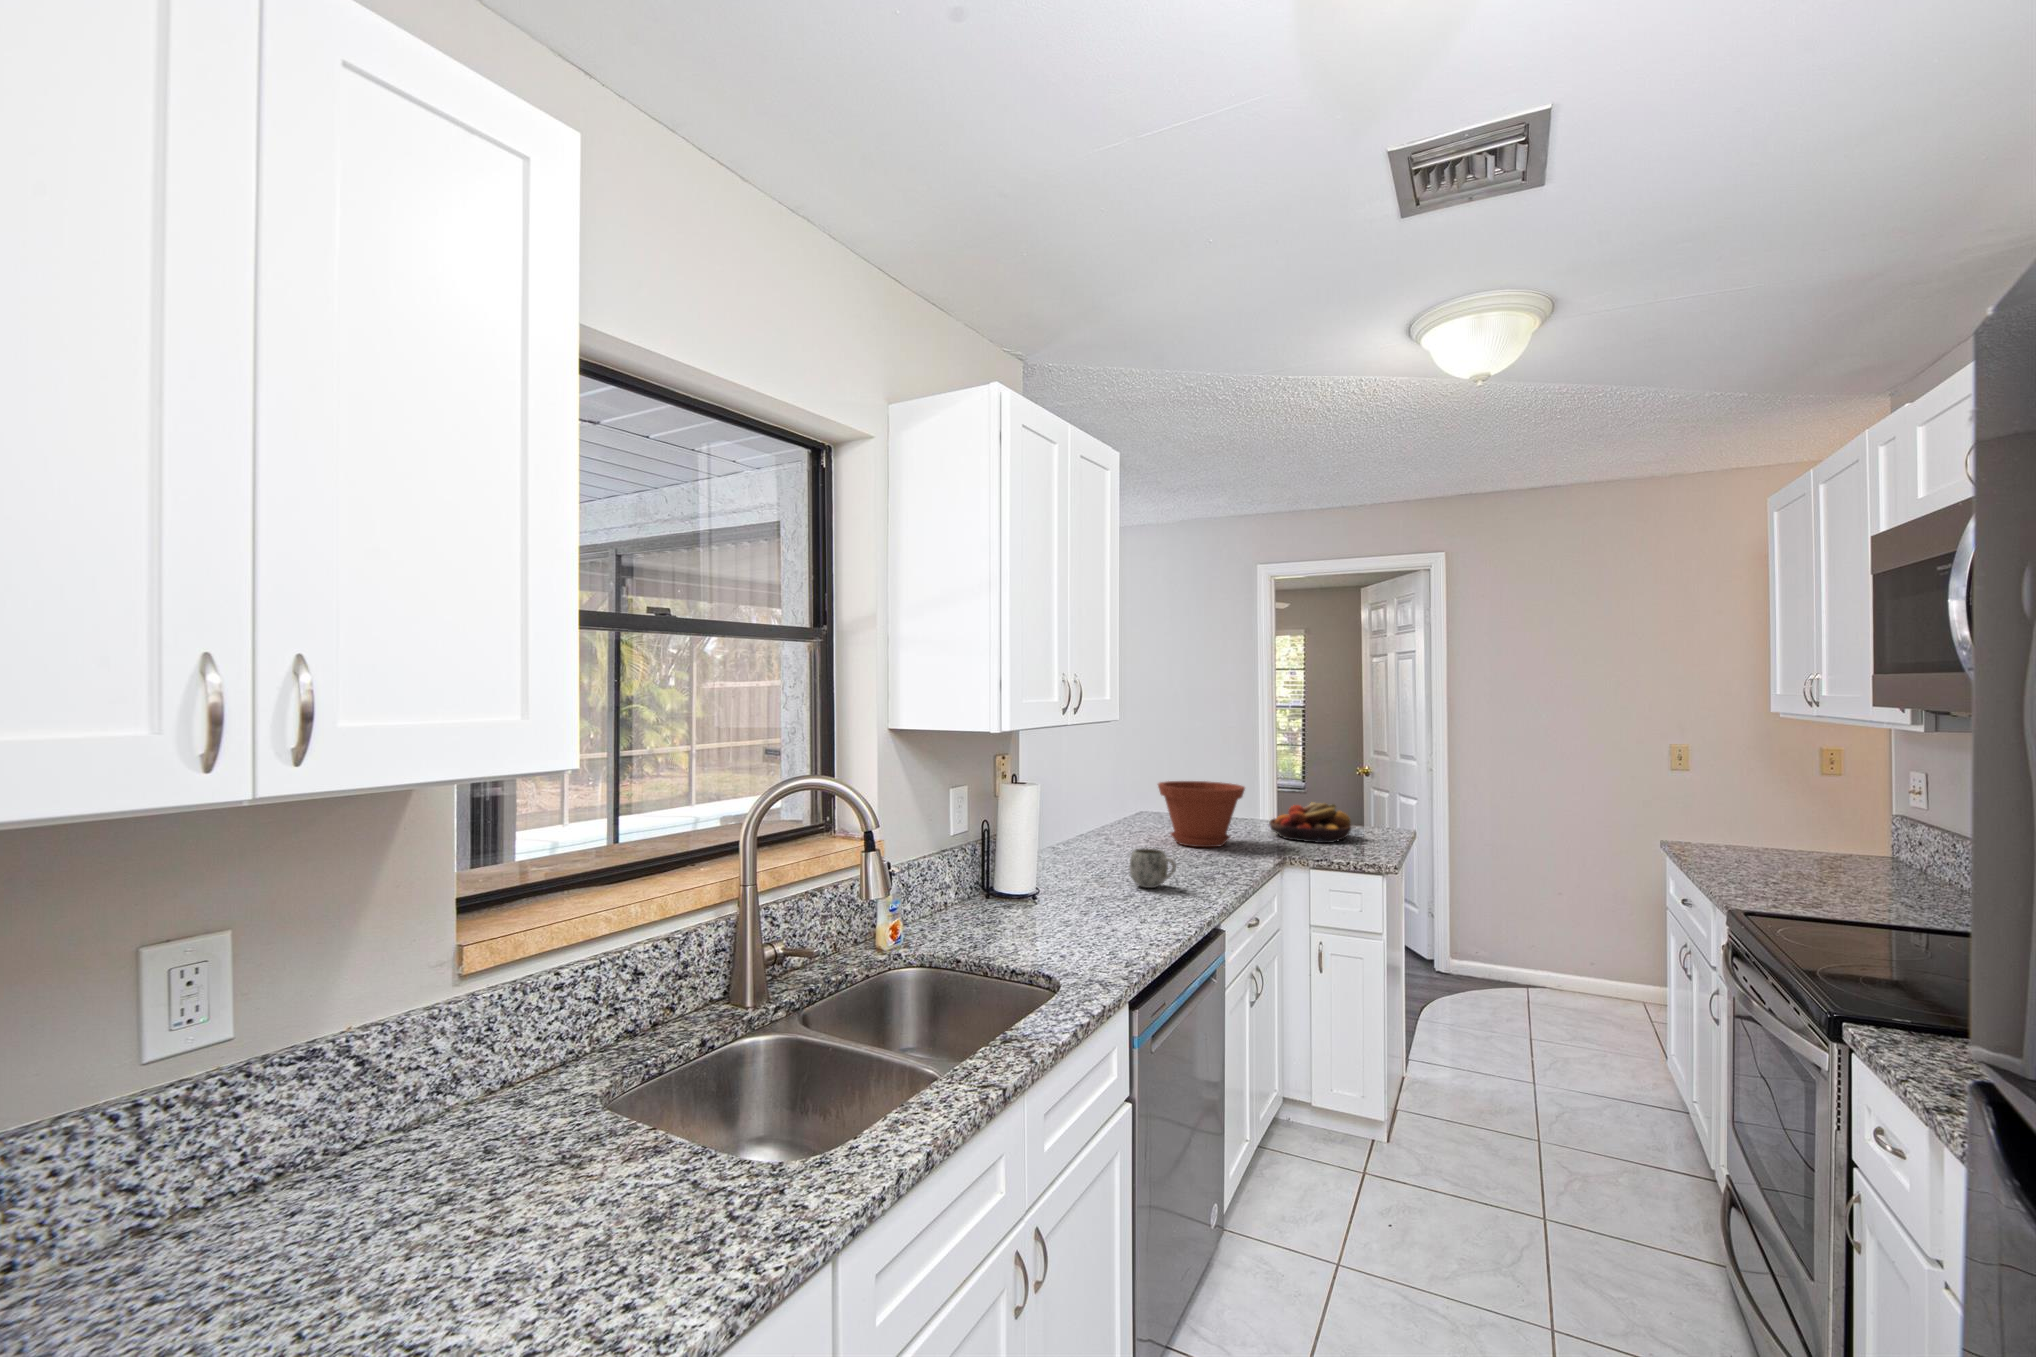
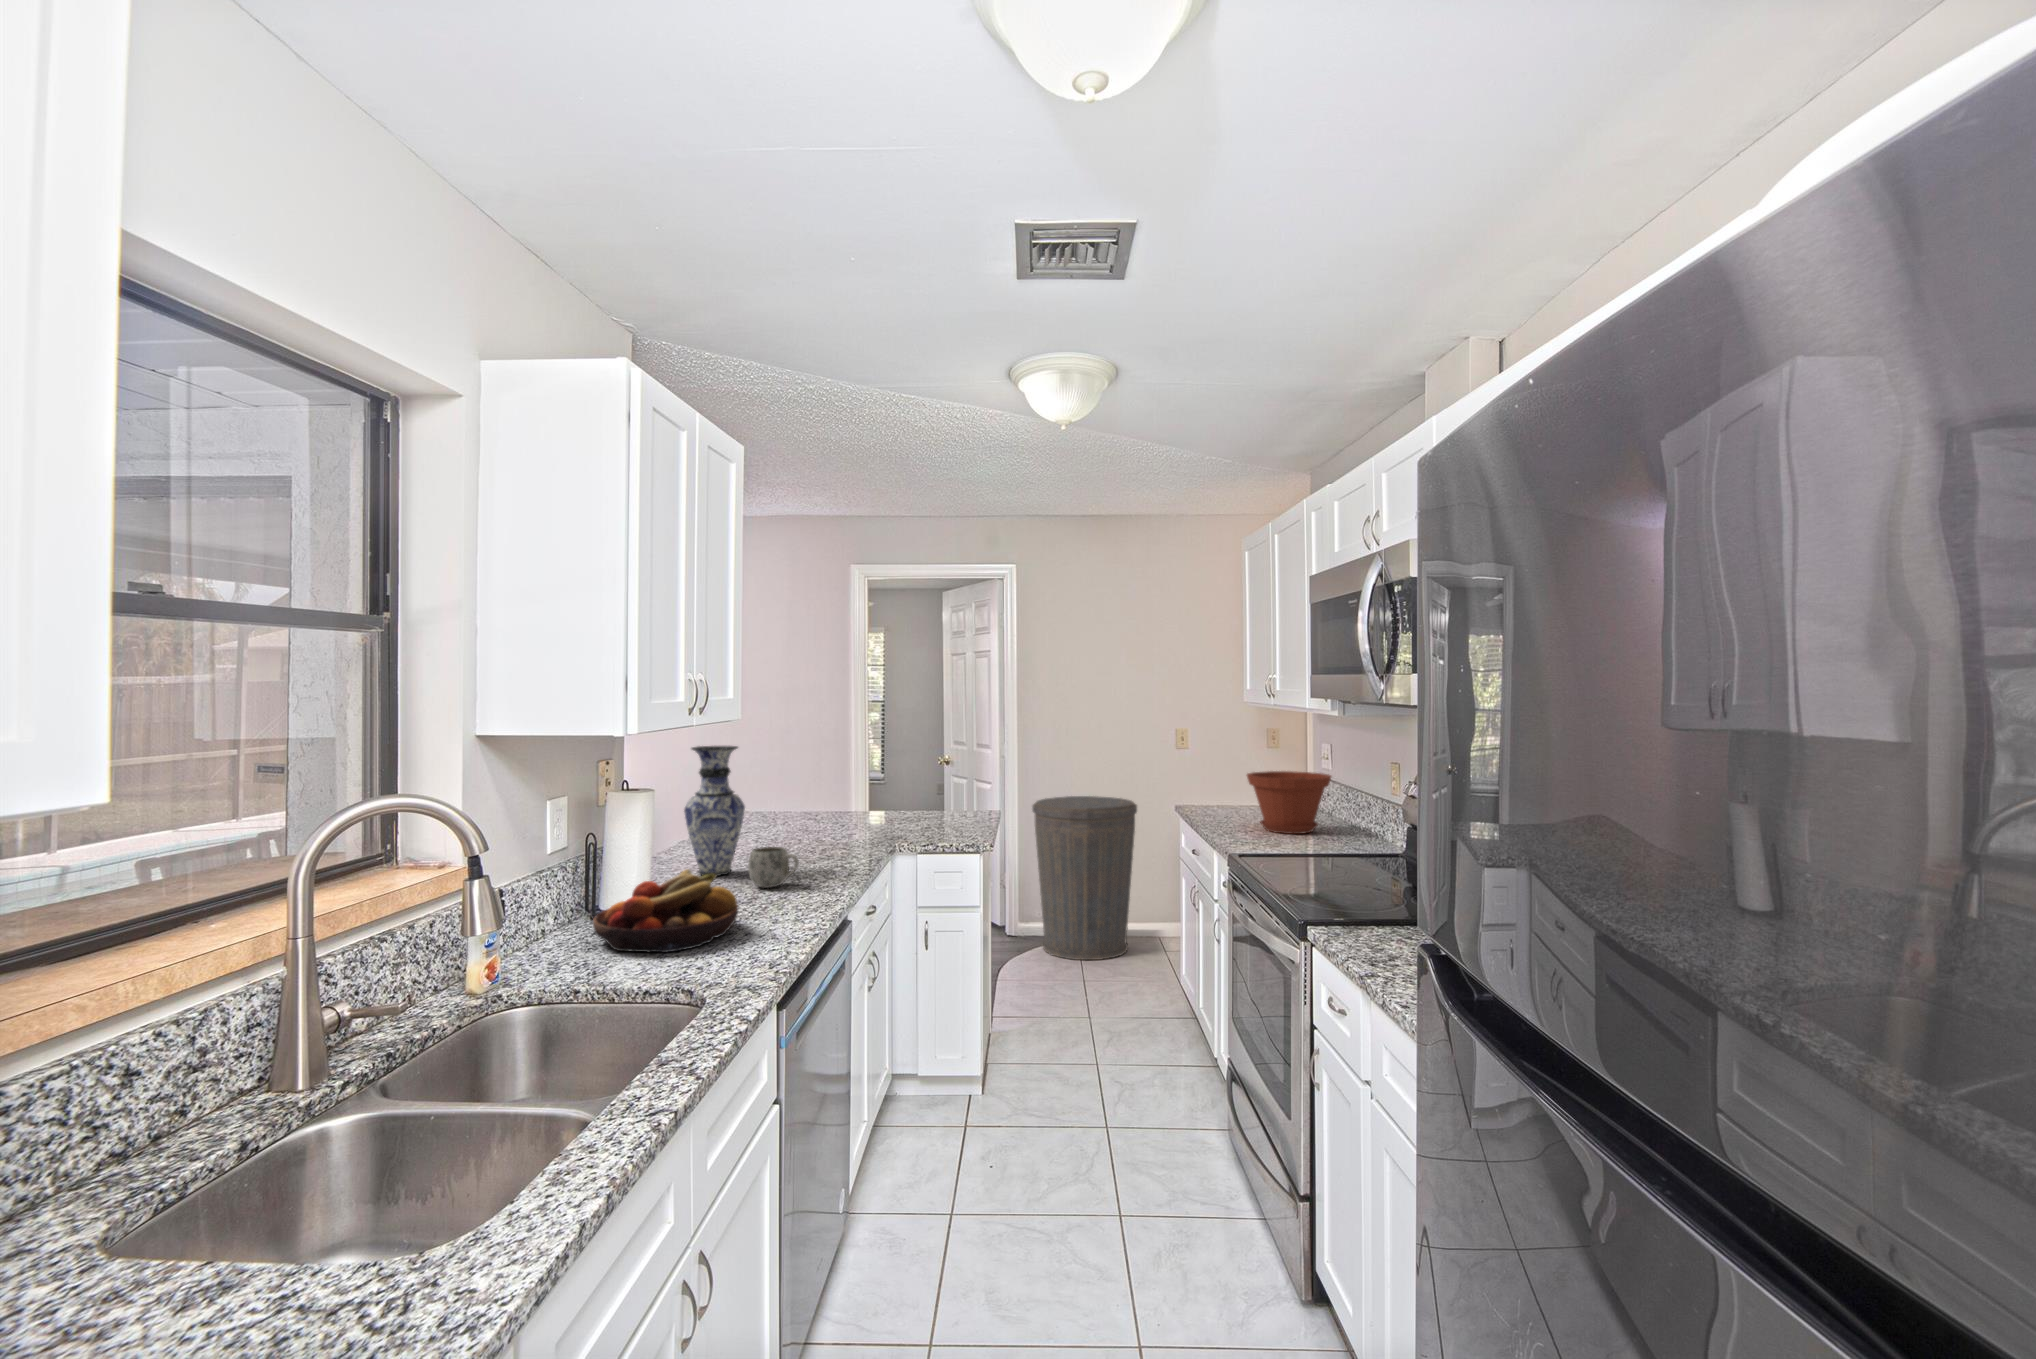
vase: none [1078,749,1132,871] -> present [684,746,745,876]
plant pot: present [1158,781,1245,847] -> present [1247,771,1331,834]
fruit bowl: present [1269,802,1351,843] -> present [593,869,738,952]
trash can: none [1456,823,1589,1011] -> present [1032,796,1137,960]

